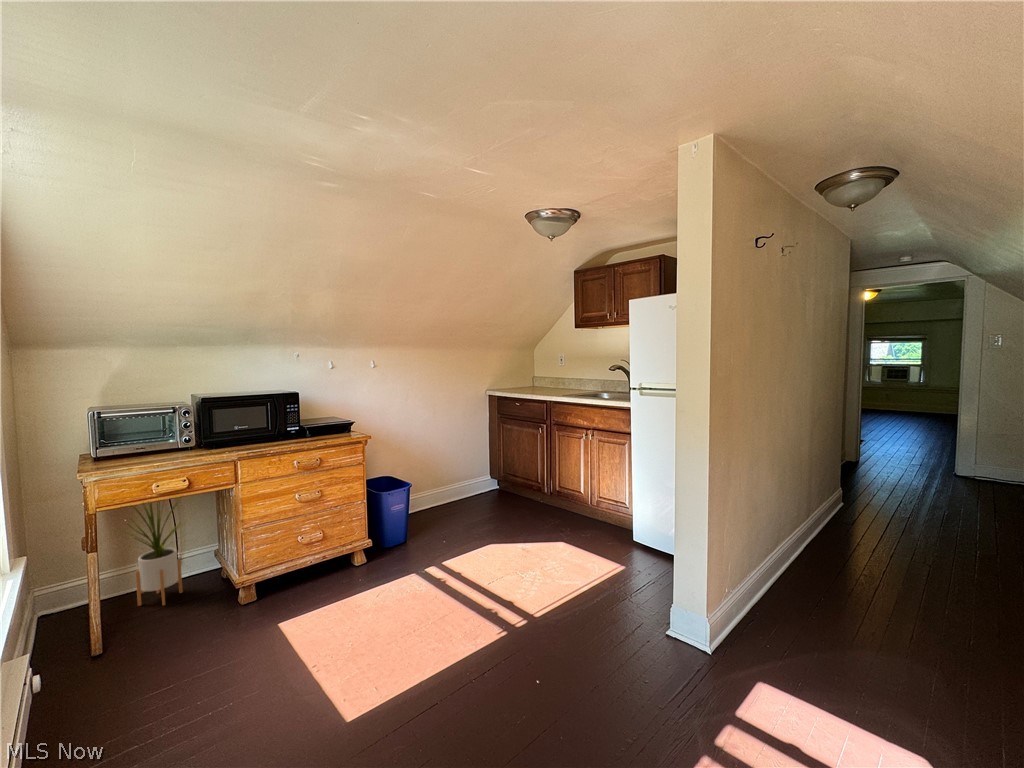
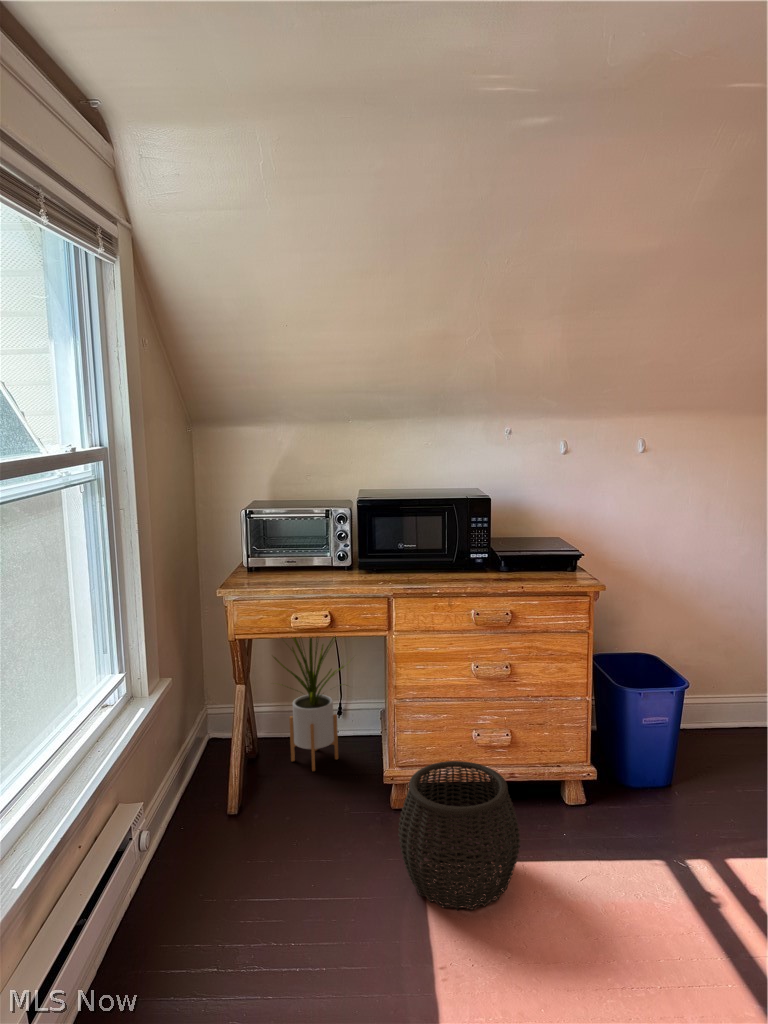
woven basket: none [265,549,344,637] -> present [398,761,520,910]

